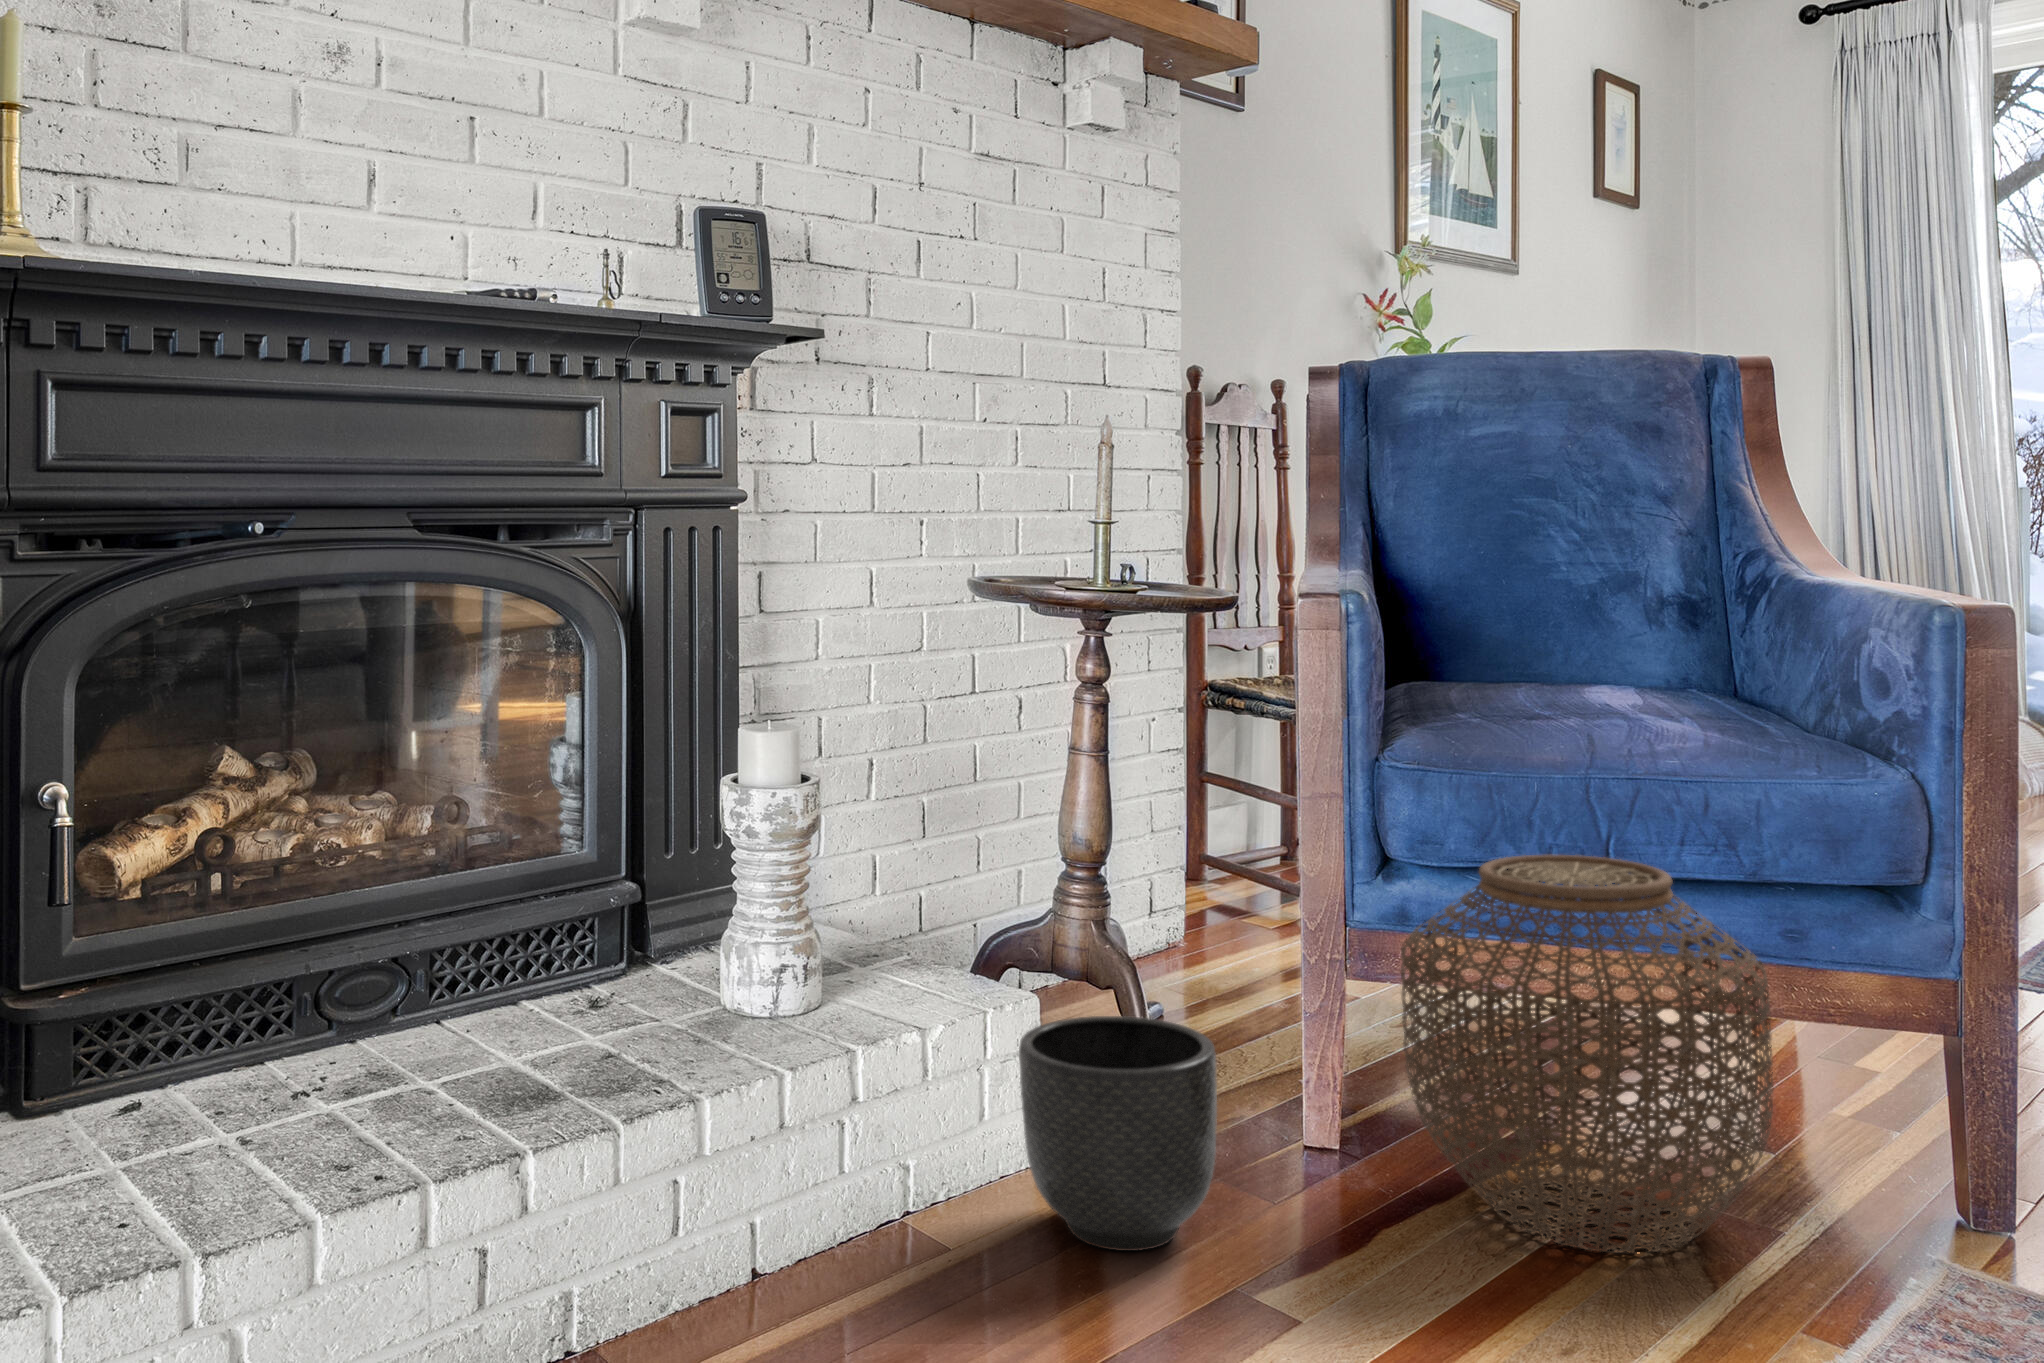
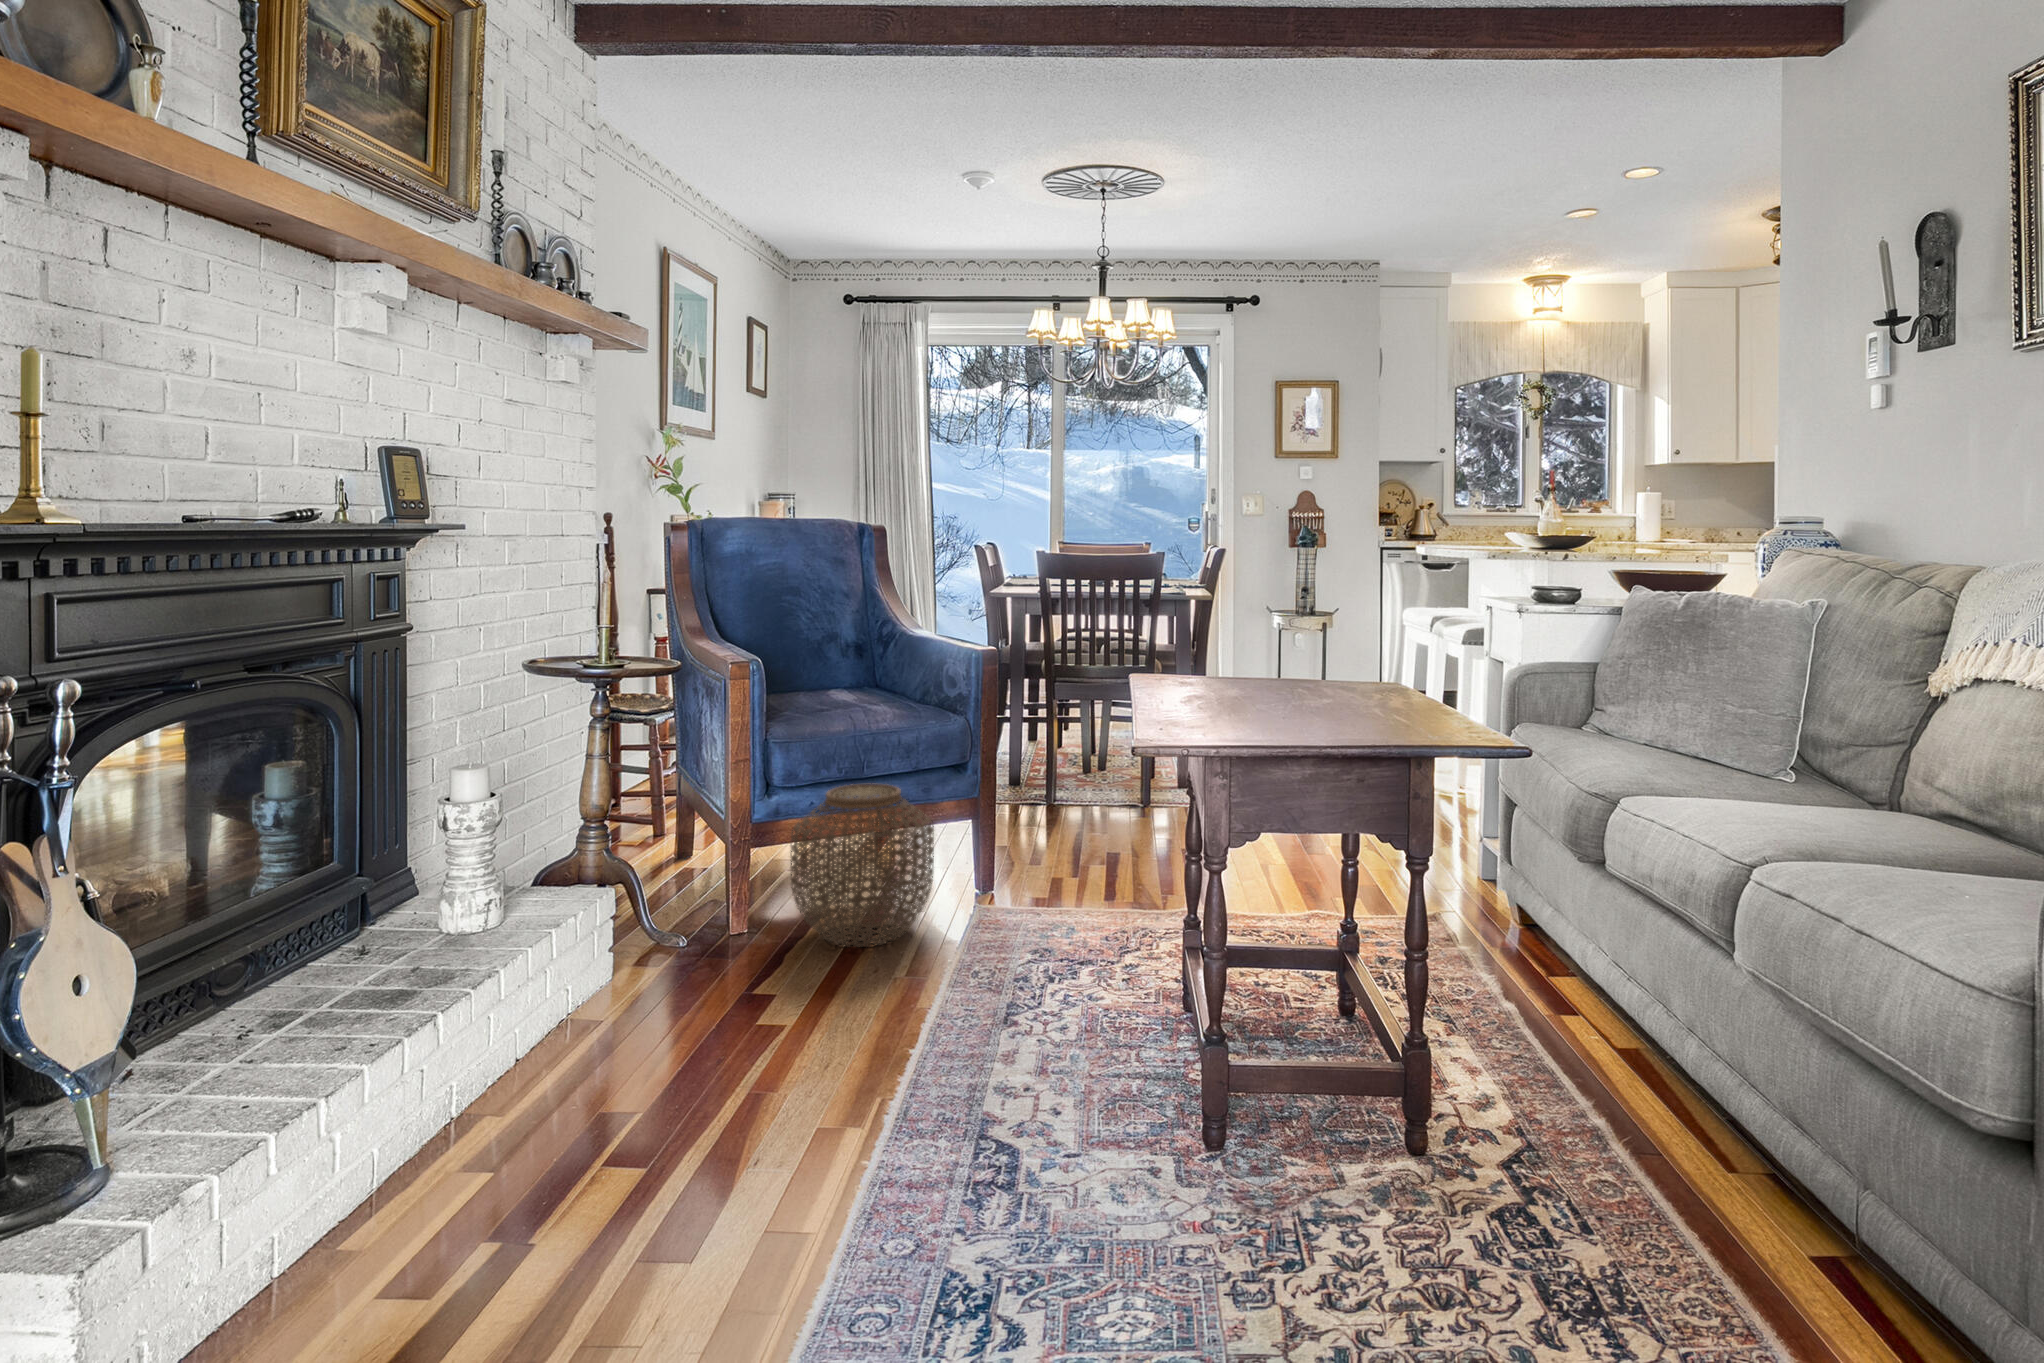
planter: present [1019,1016,1217,1251] -> none [630,889,729,1000]

